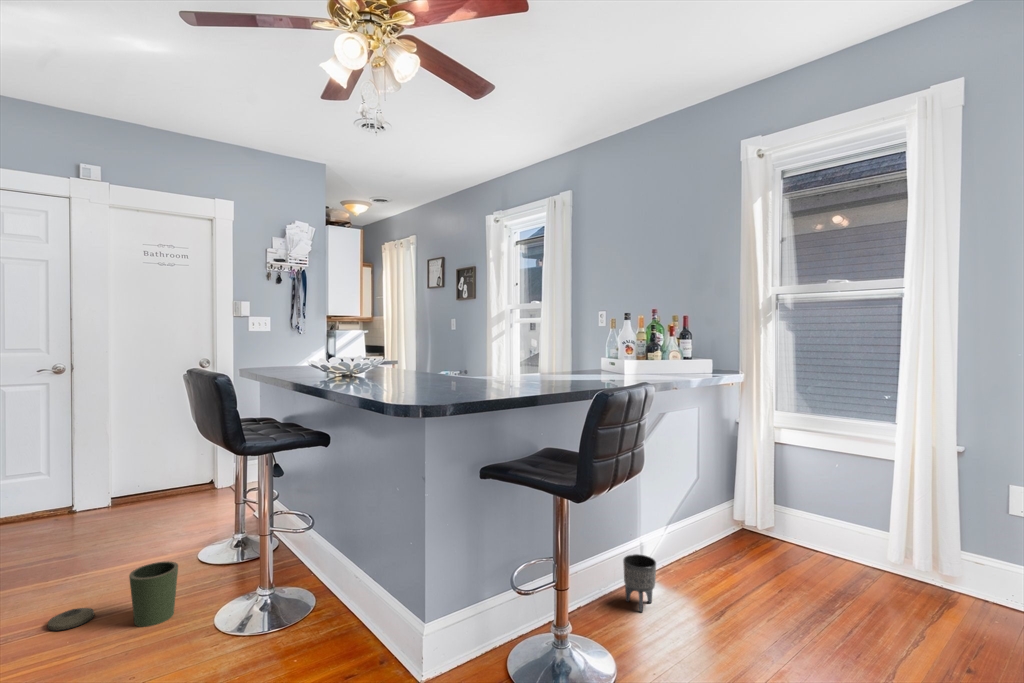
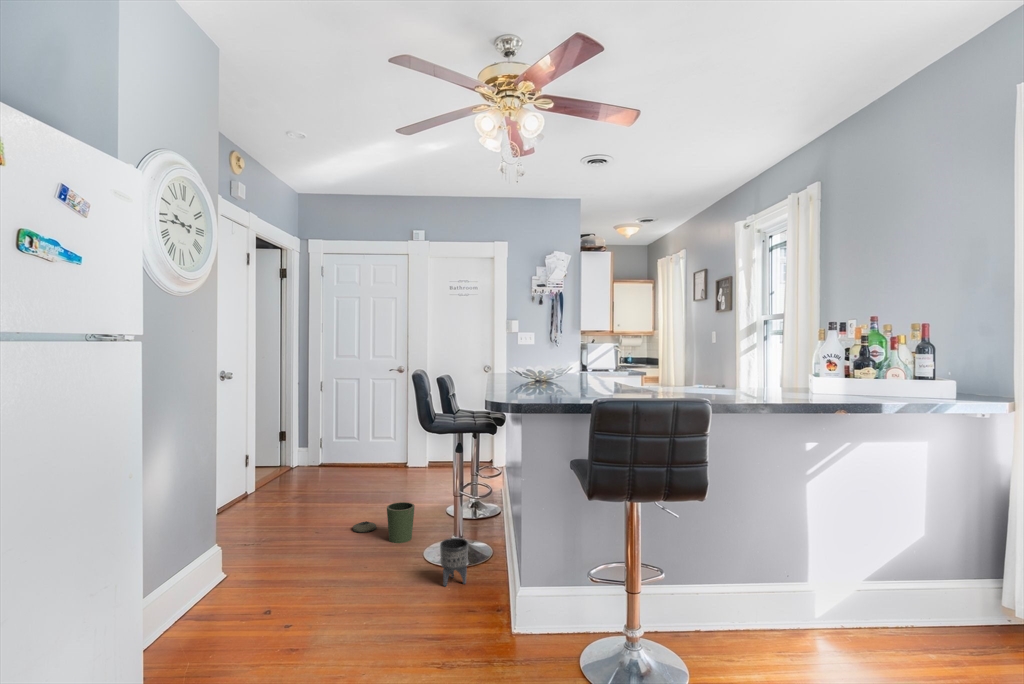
planter: present [623,554,656,612] -> present [440,538,468,586]

